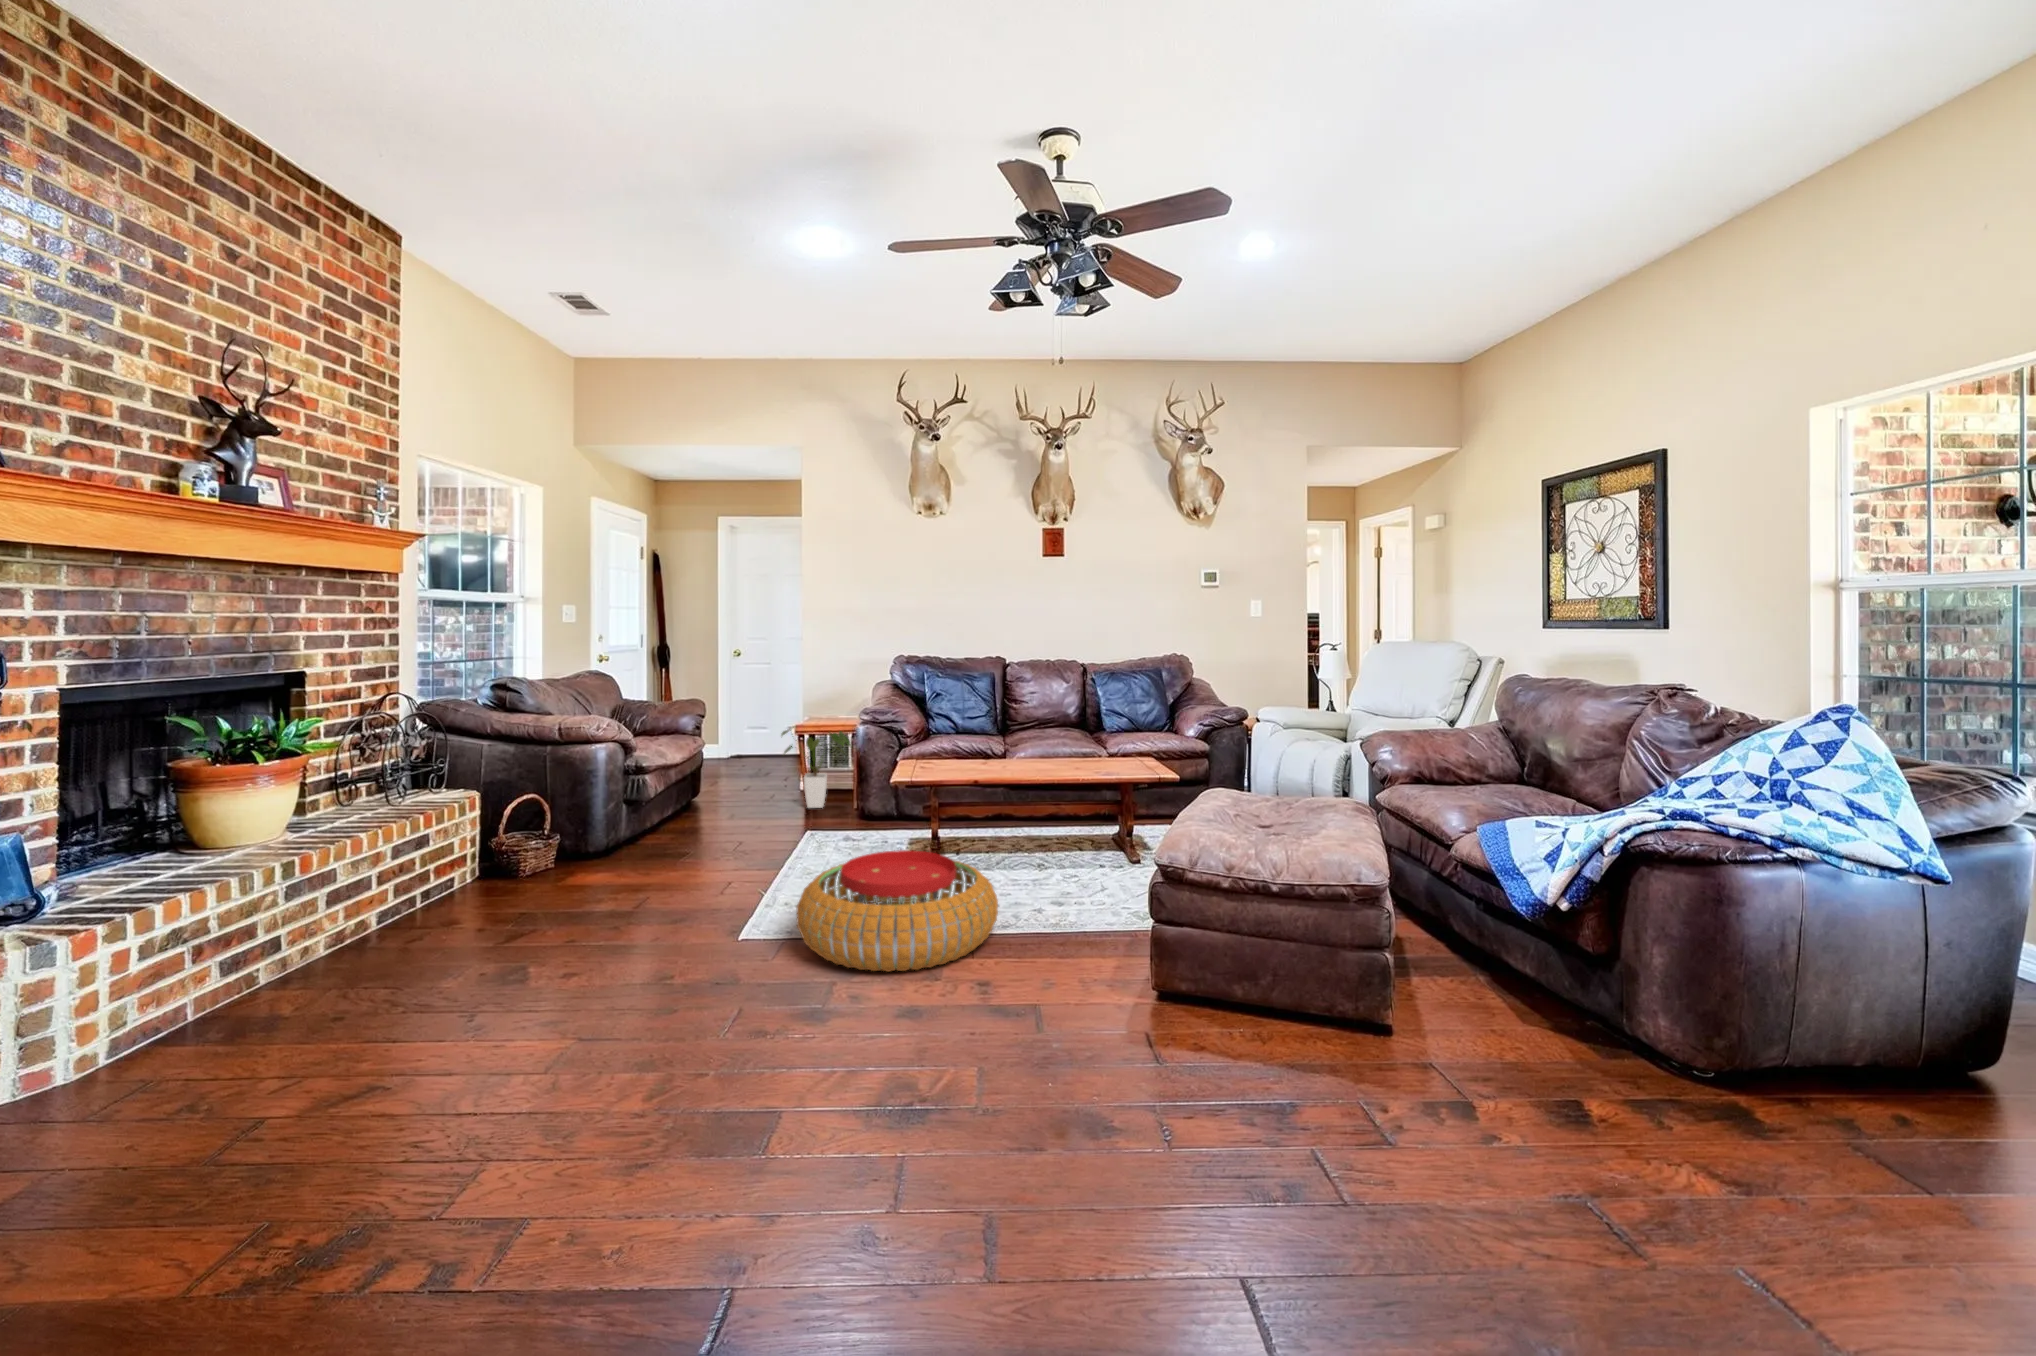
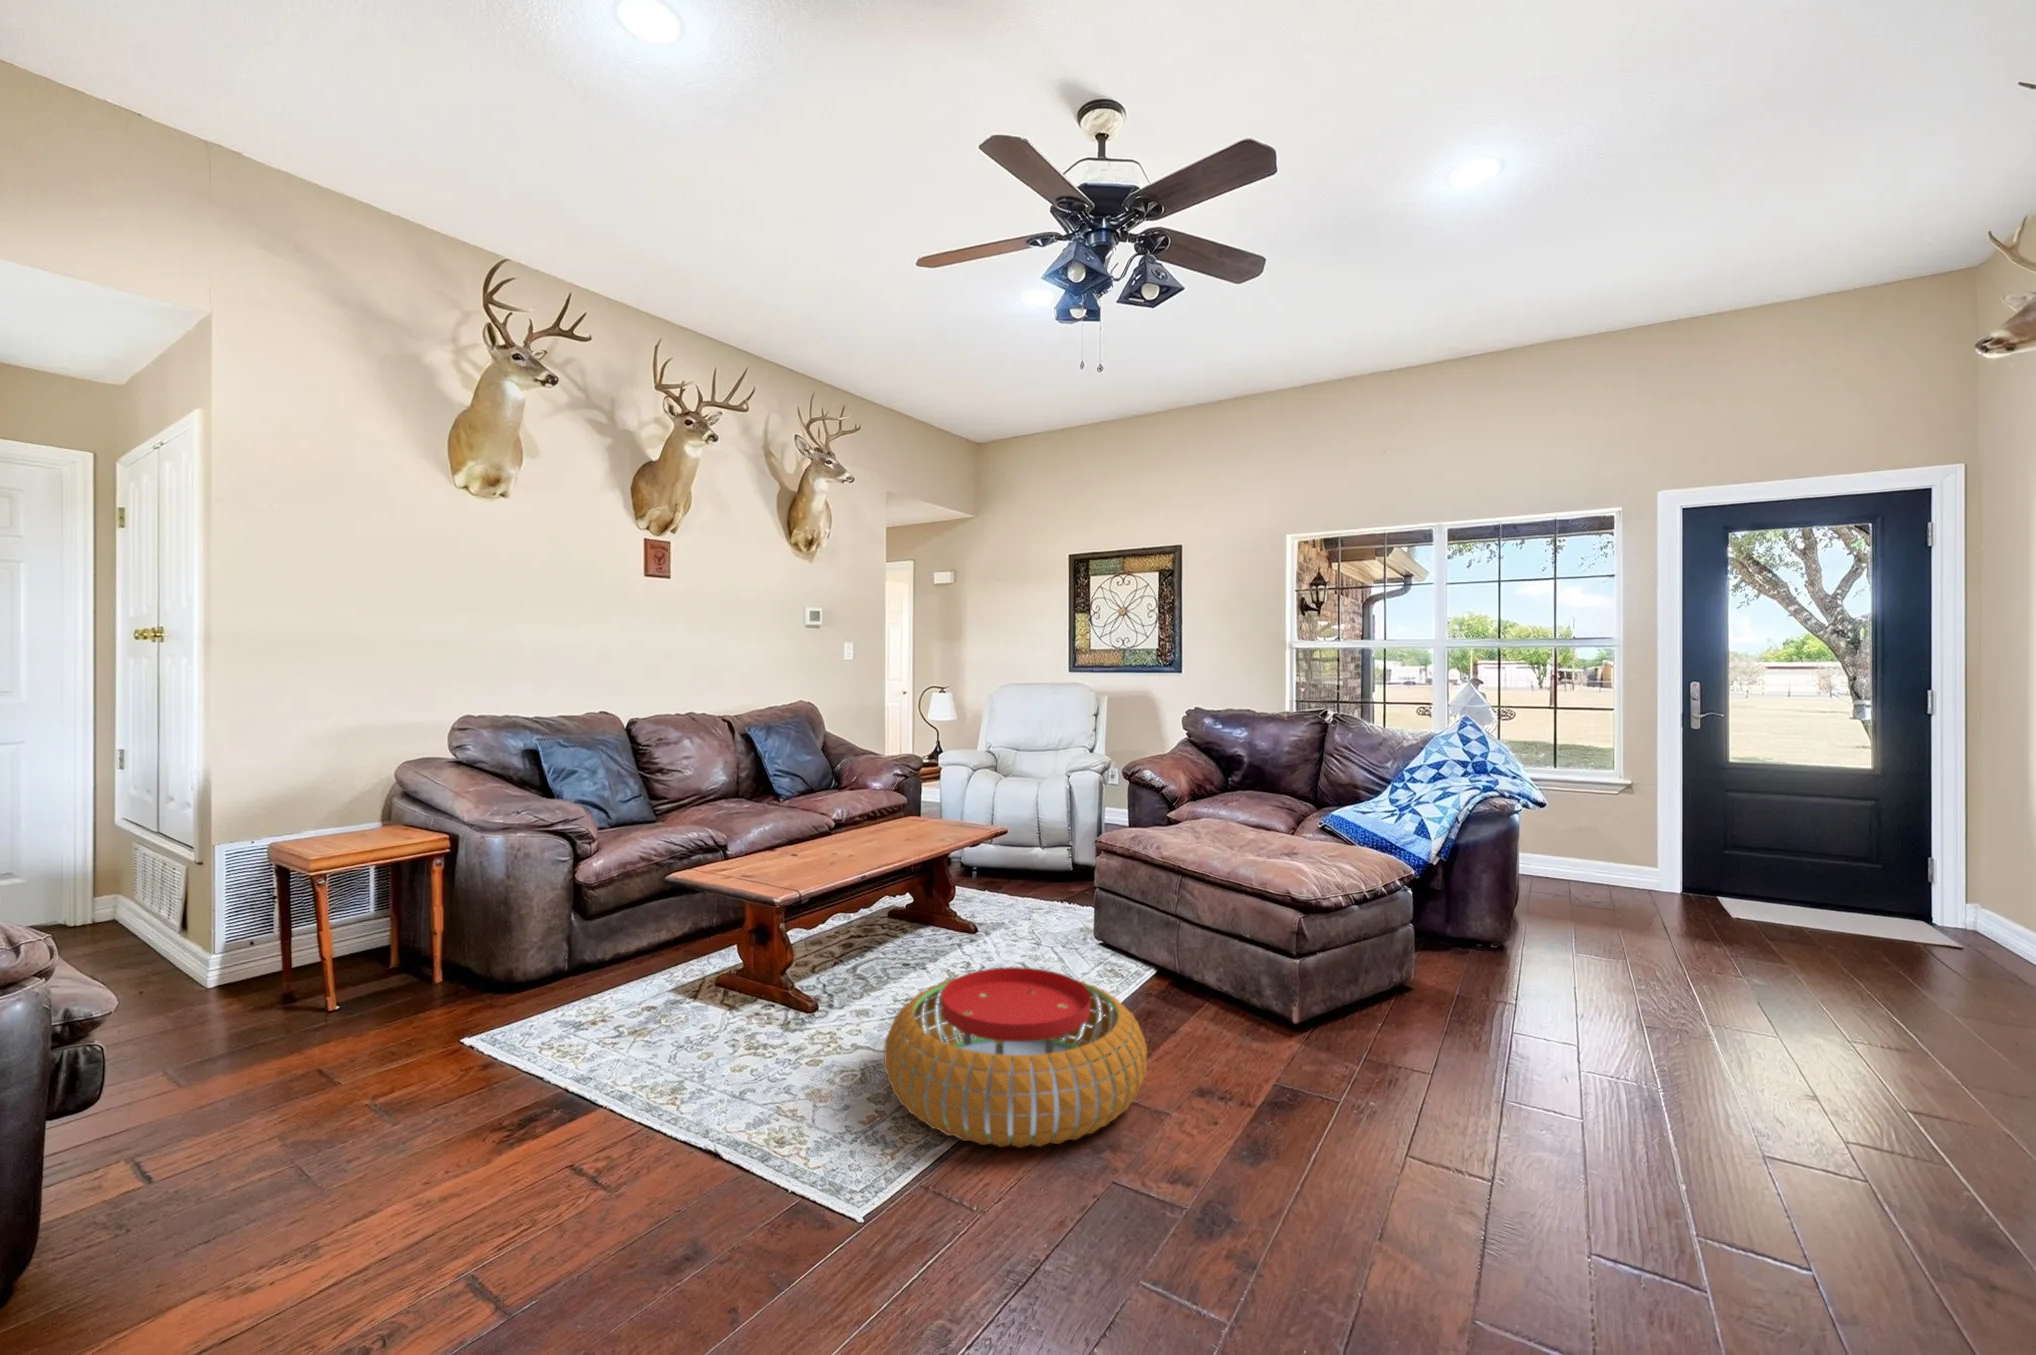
house plant: present [782,728,851,808] -> none [281,855,463,1011]

